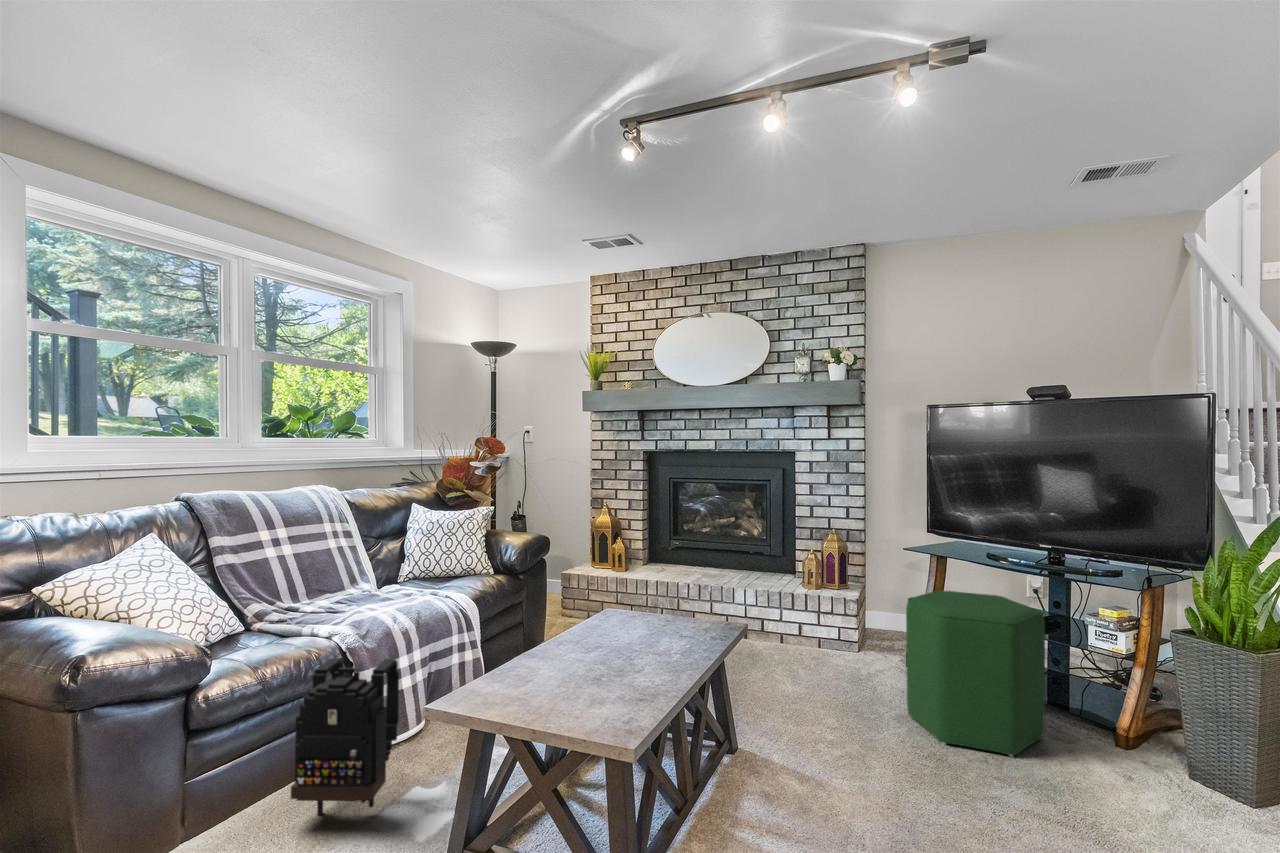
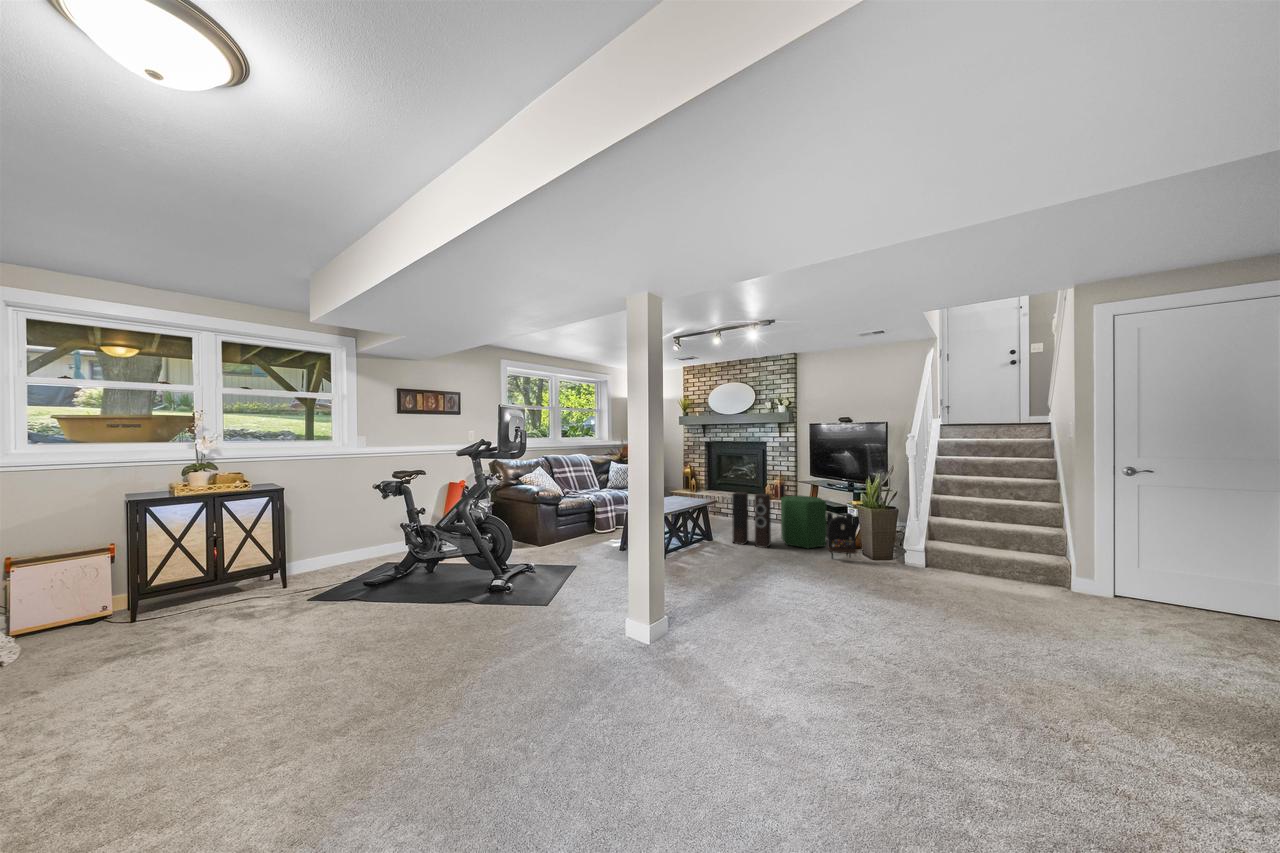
speaker: none [798,592,910,769] -> present [732,492,771,548]
backpack: present [291,659,399,815] -> present [827,512,857,558]

